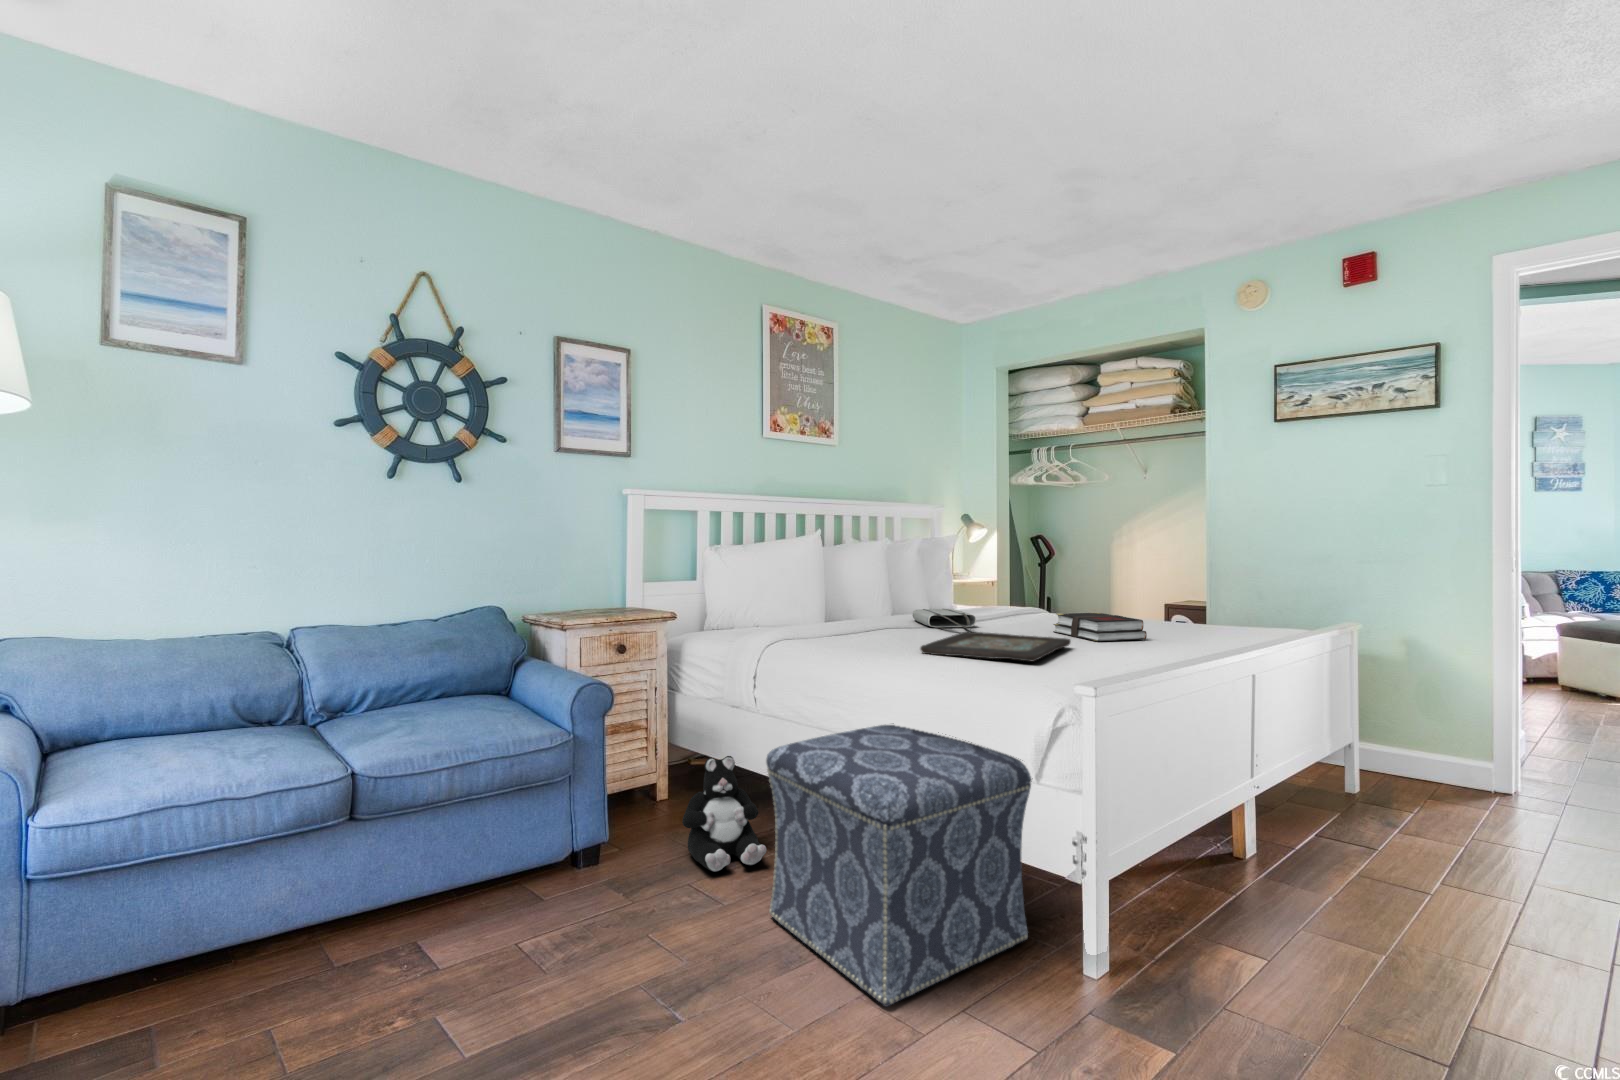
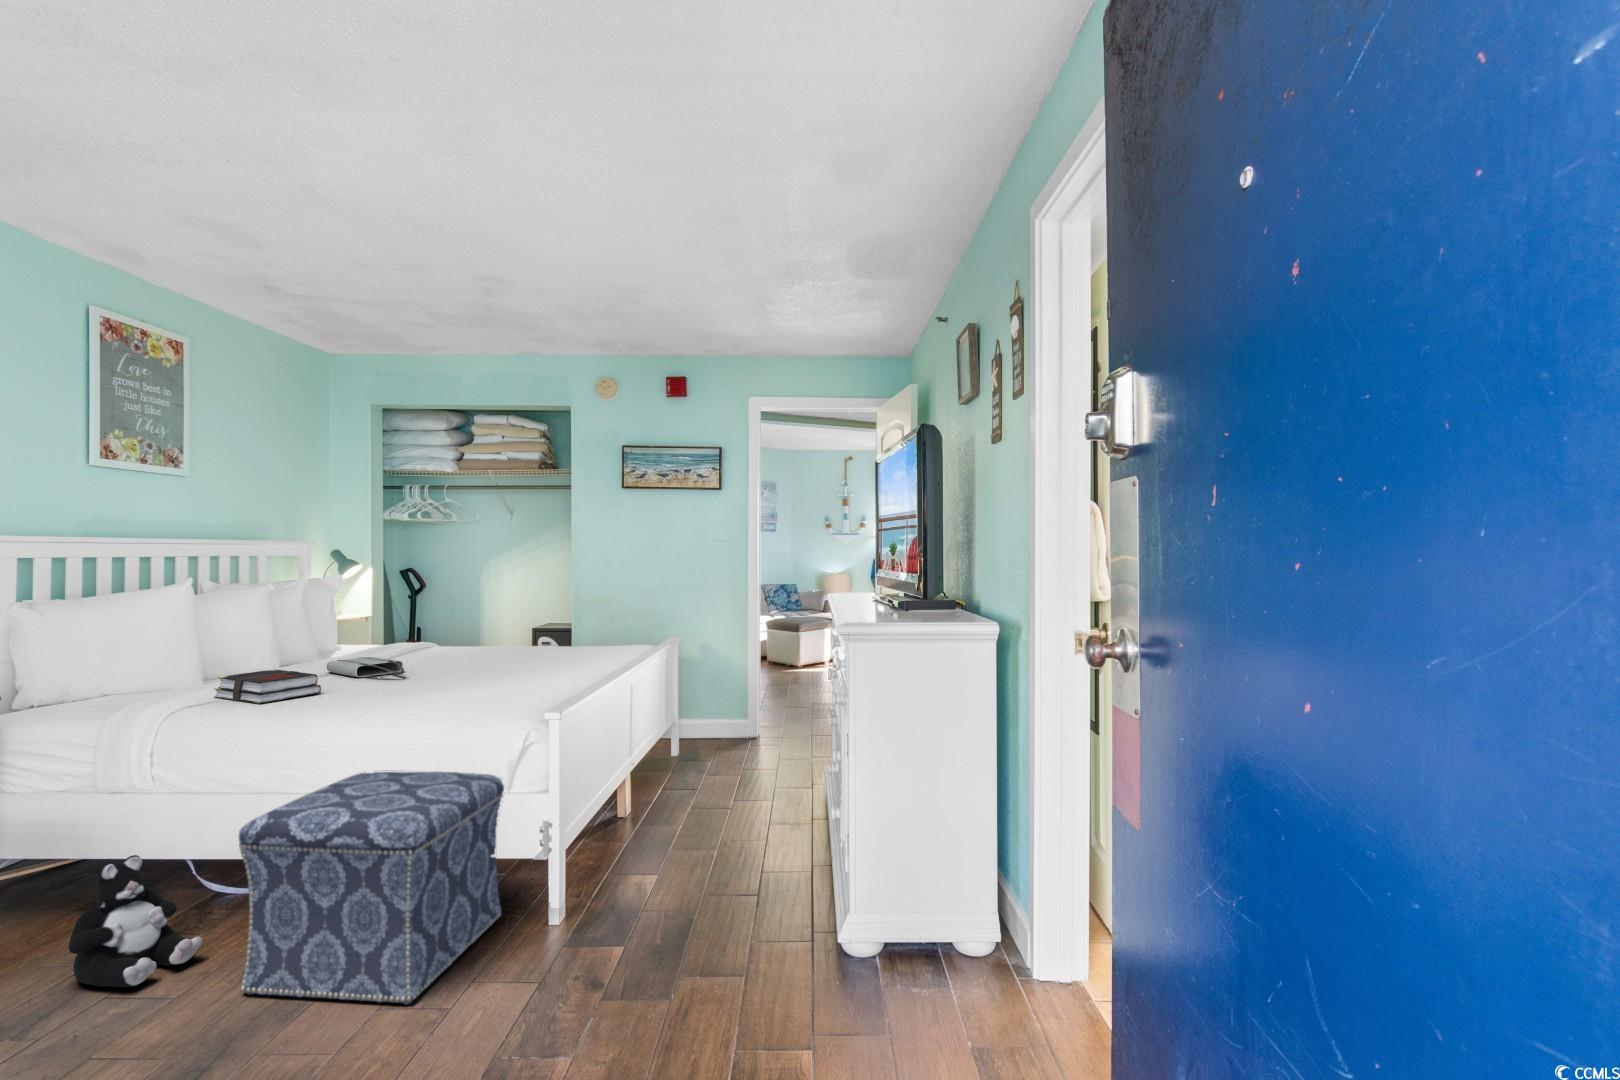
book: present [1053,613,1147,641] -> present [214,669,321,704]
decorative tray: present [920,632,1071,661] -> none [383,673,507,704]

